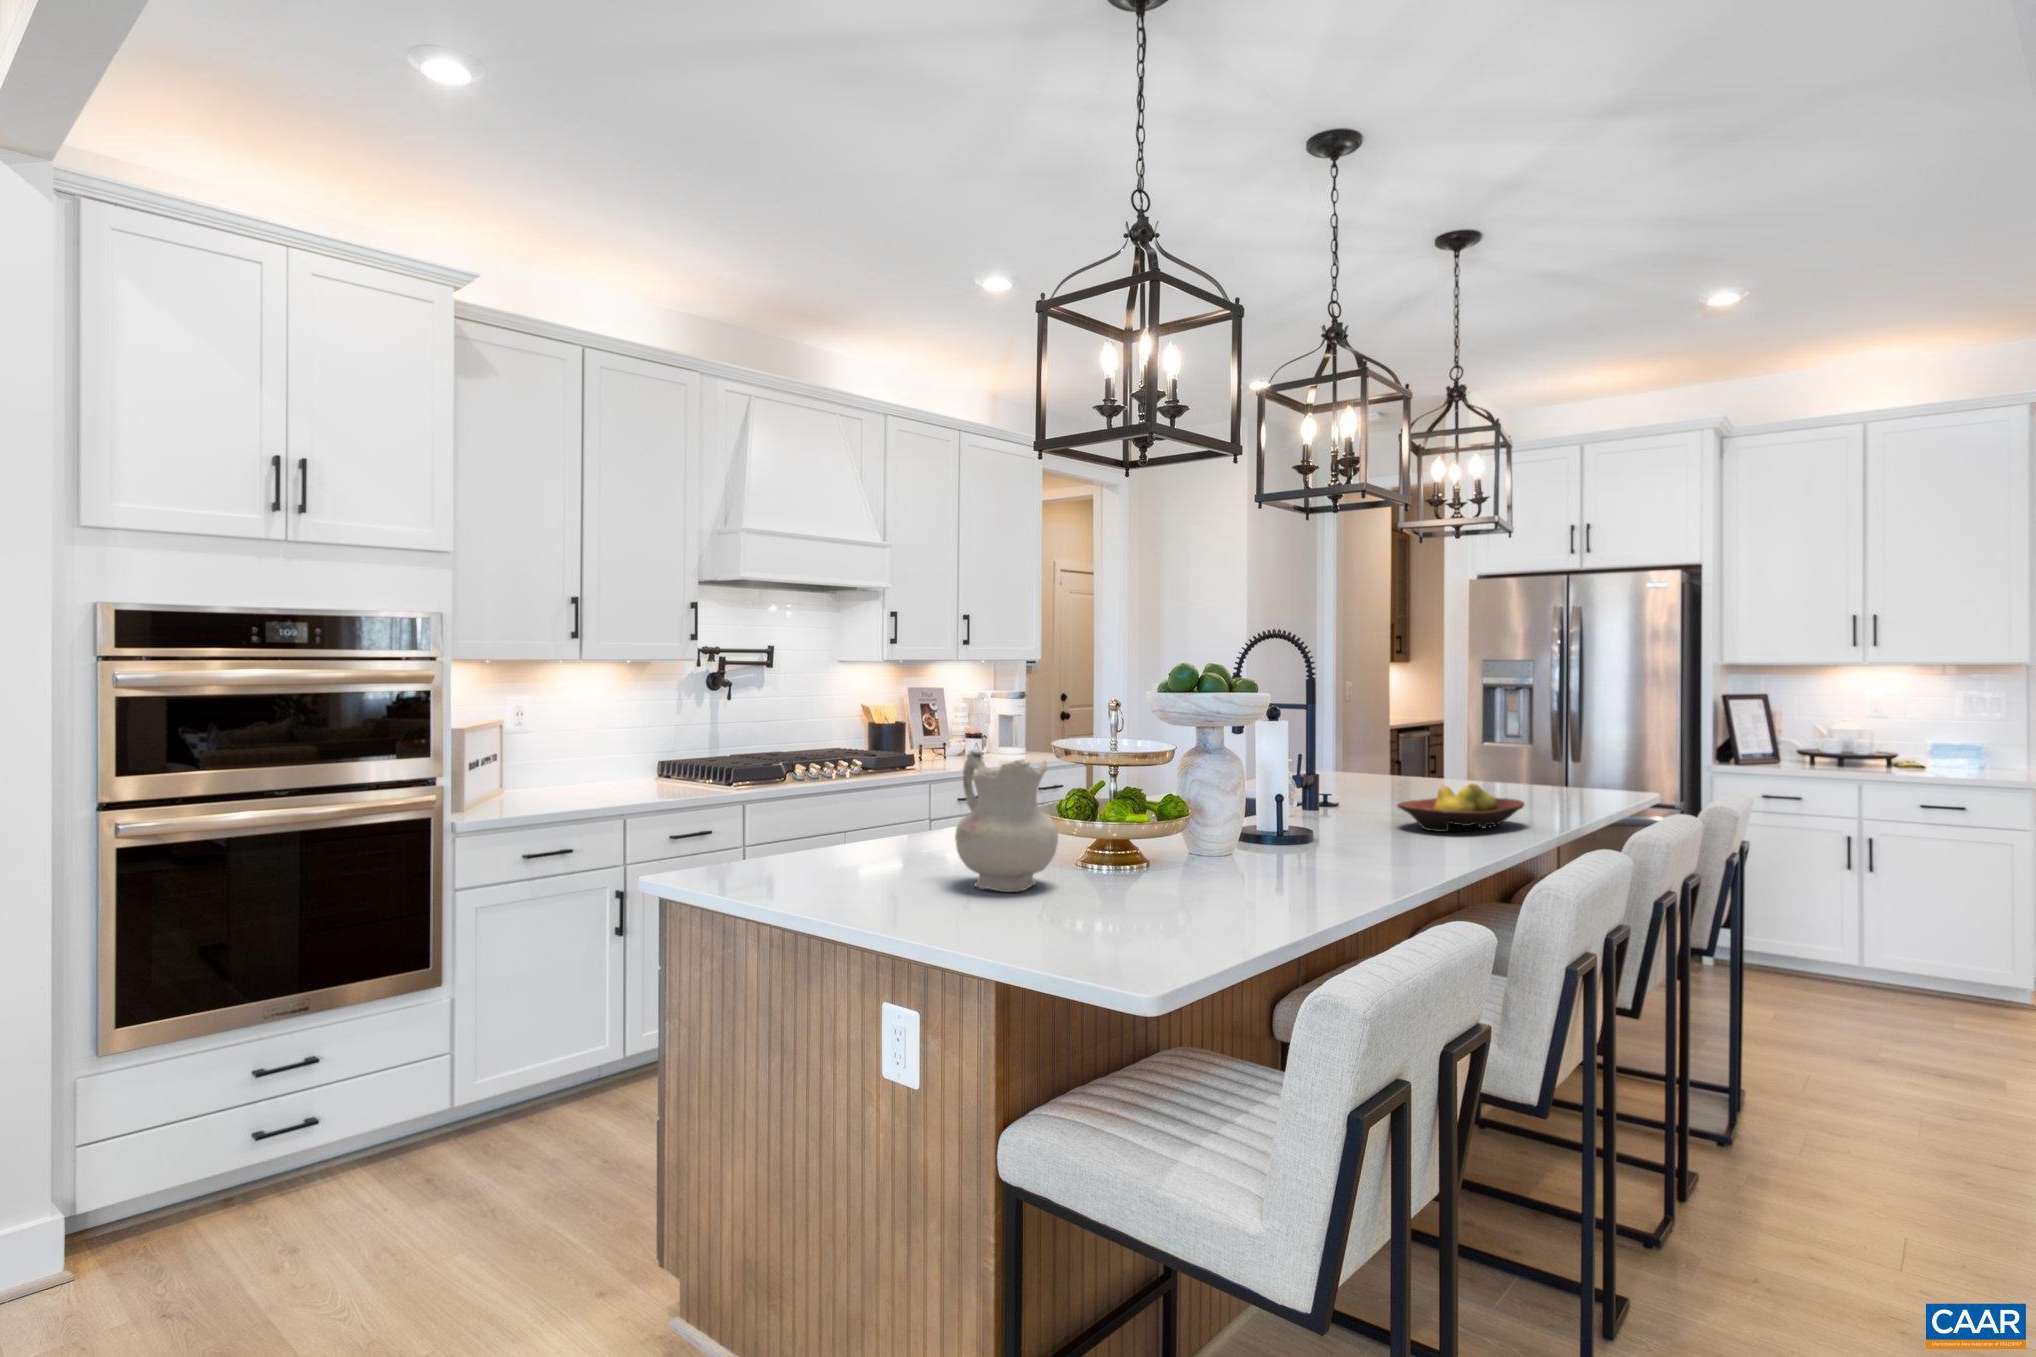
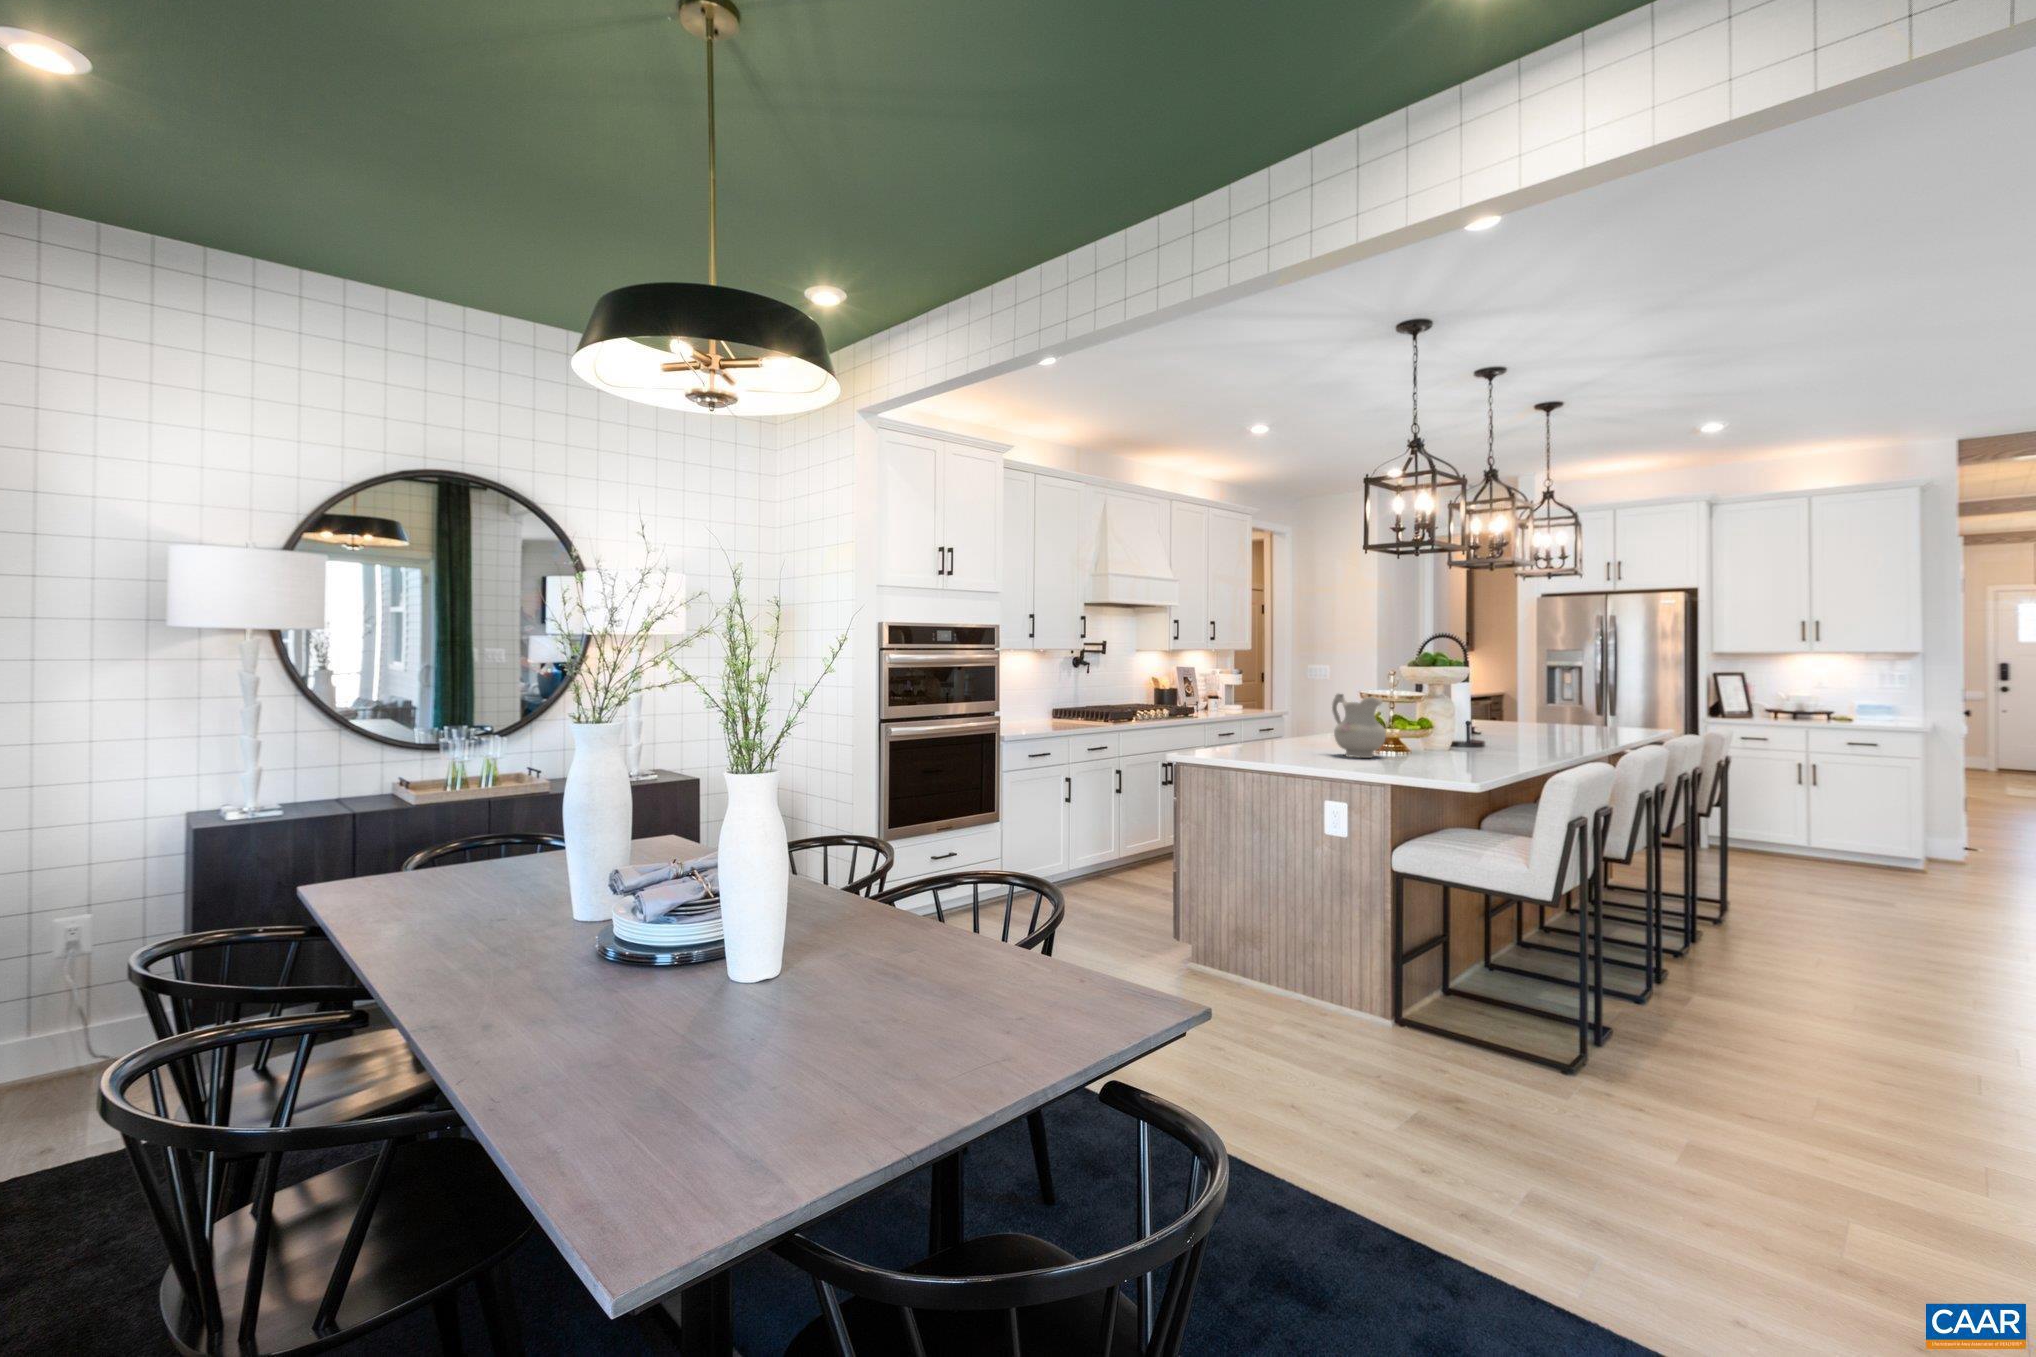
fruit bowl: present [1397,784,1524,832] -> none [1529,718,1602,742]

